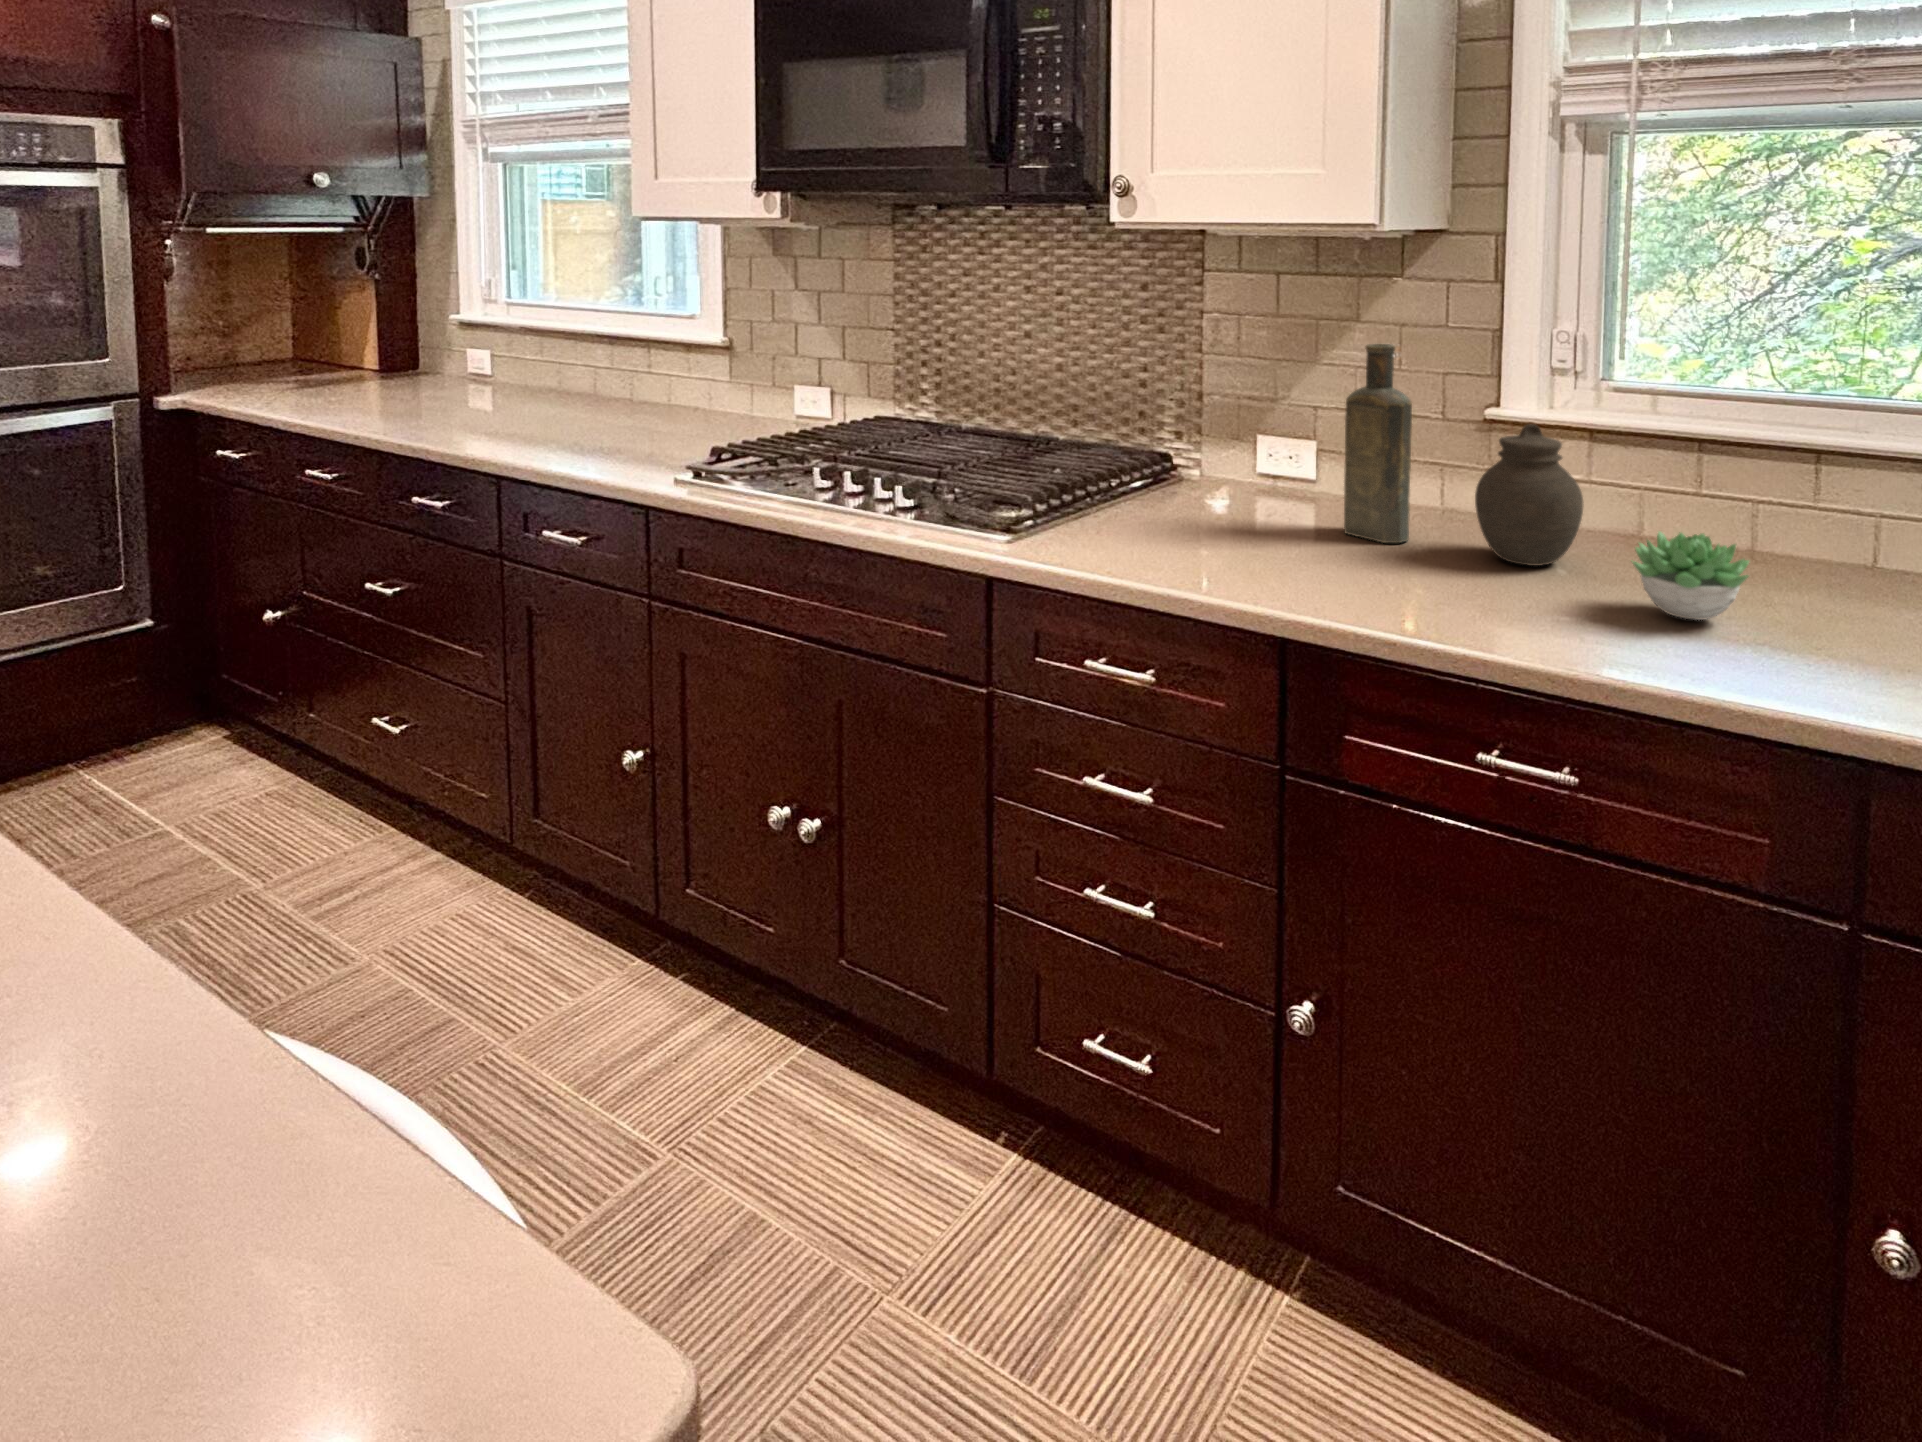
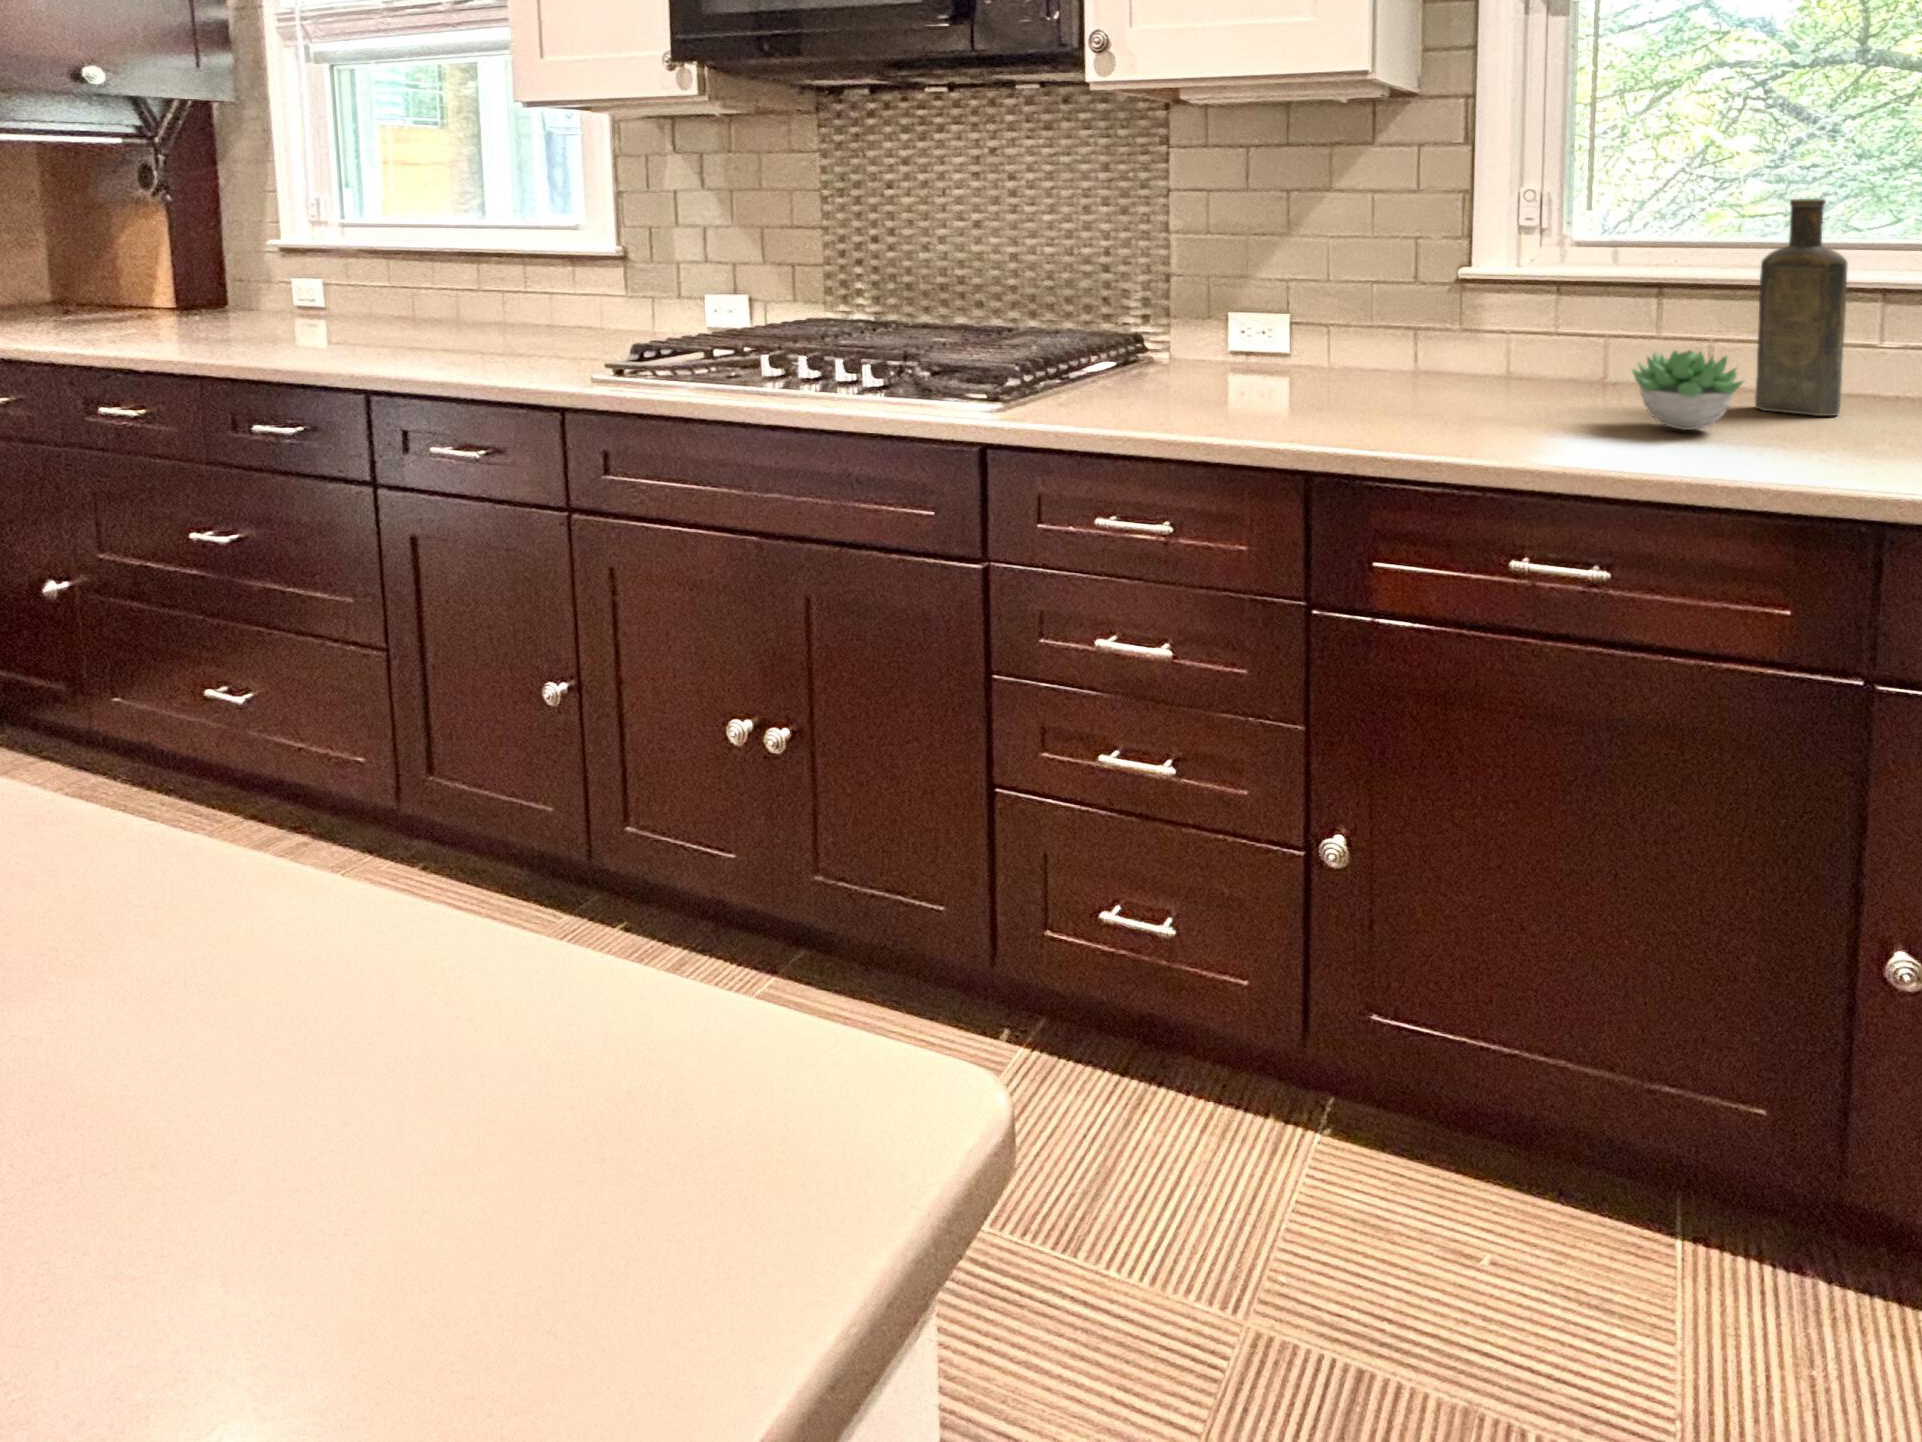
bottle: present [1344,344,1412,543] -> present [1755,199,1848,416]
jar: present [1475,424,1583,566] -> none [1467,266,1571,403]

